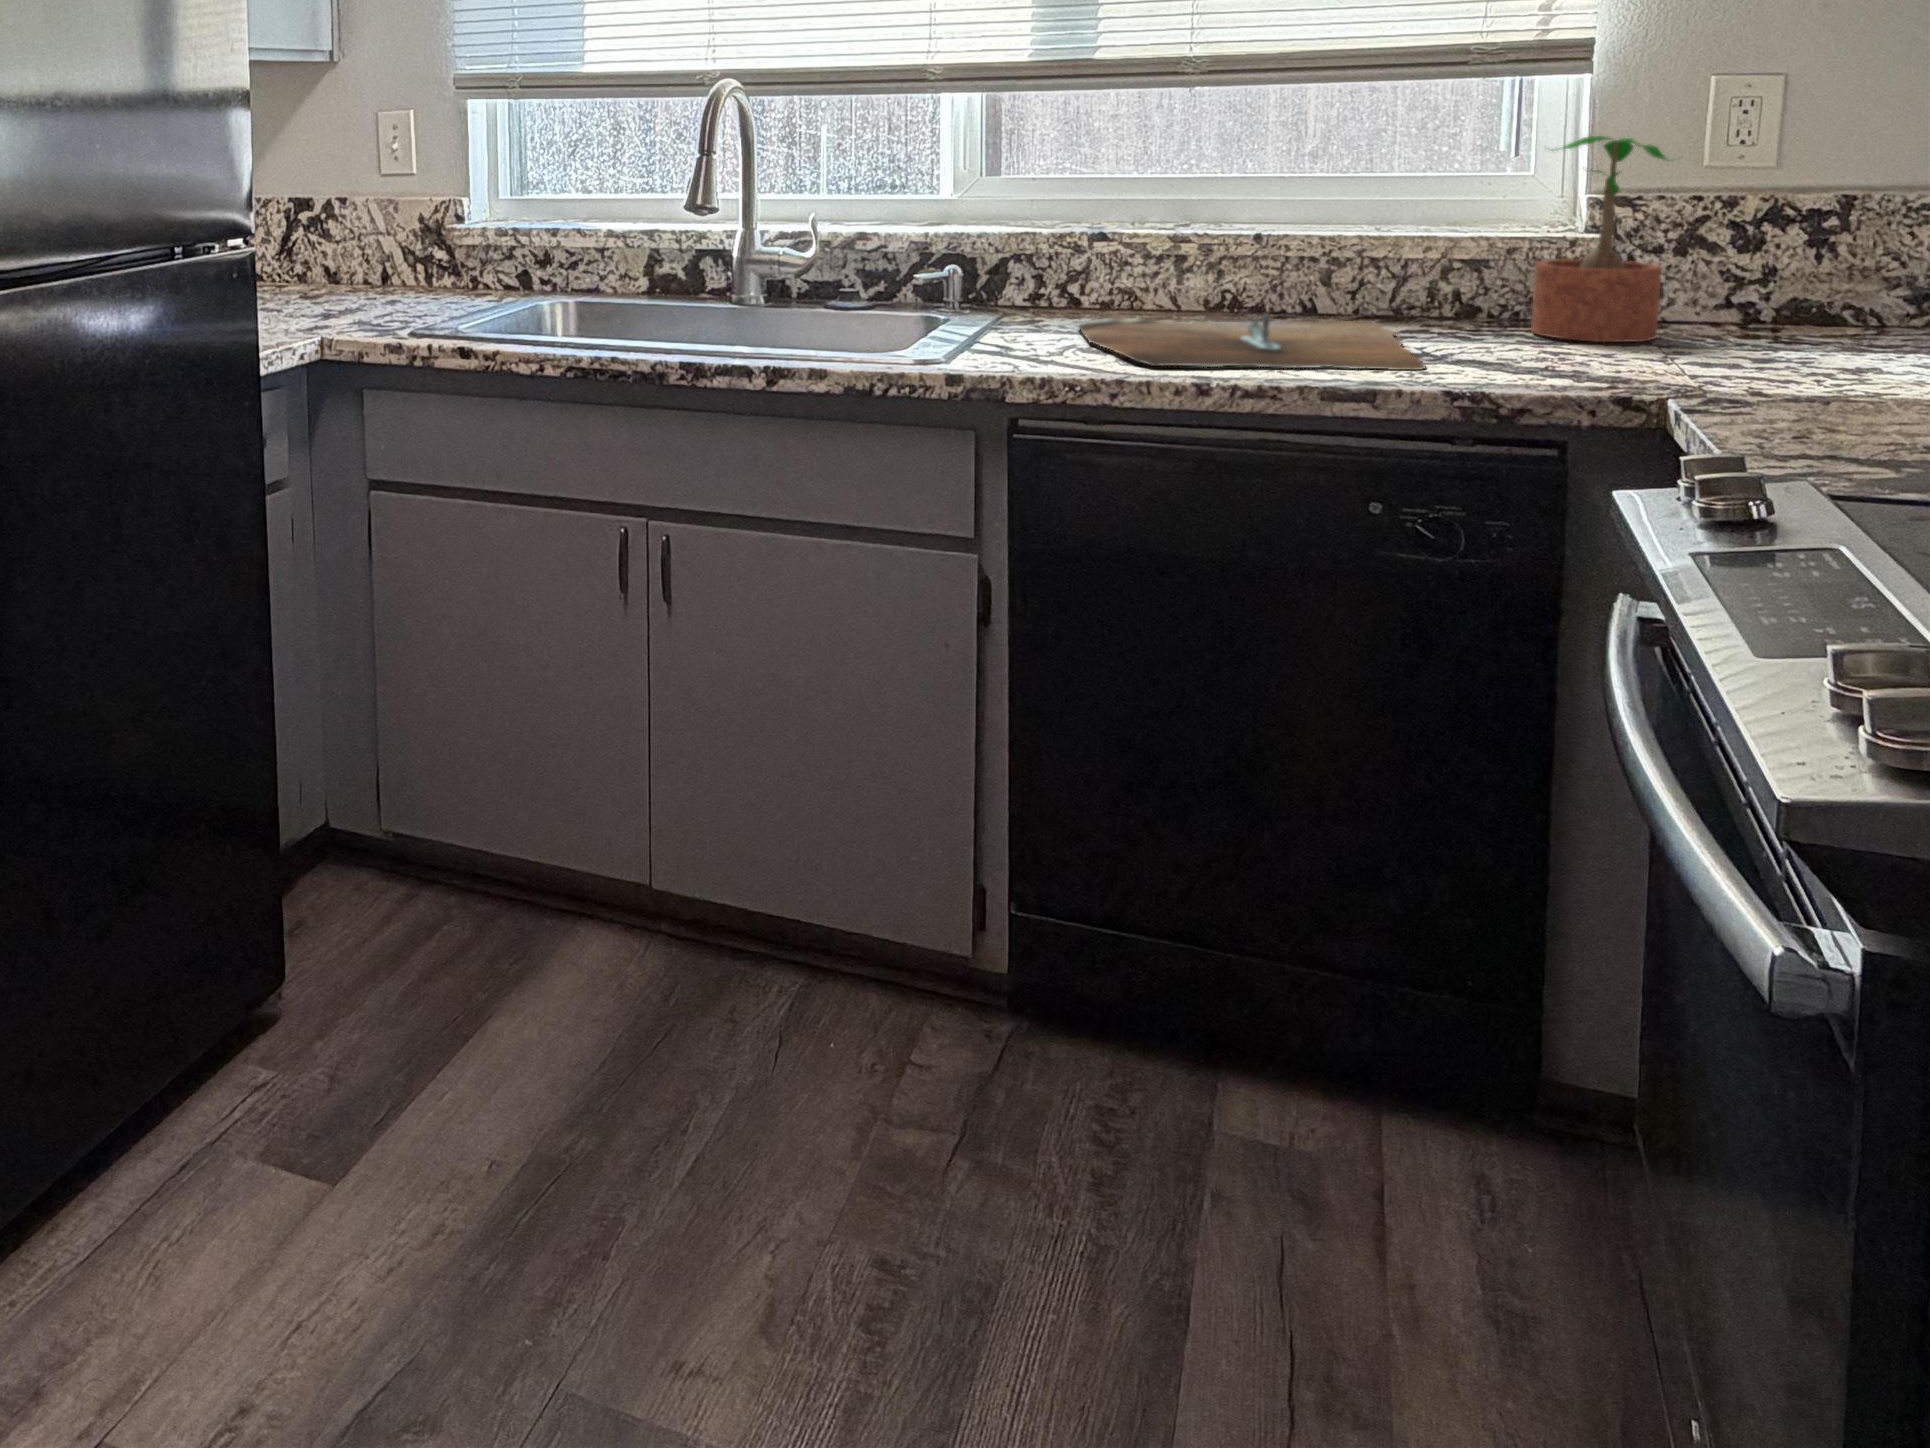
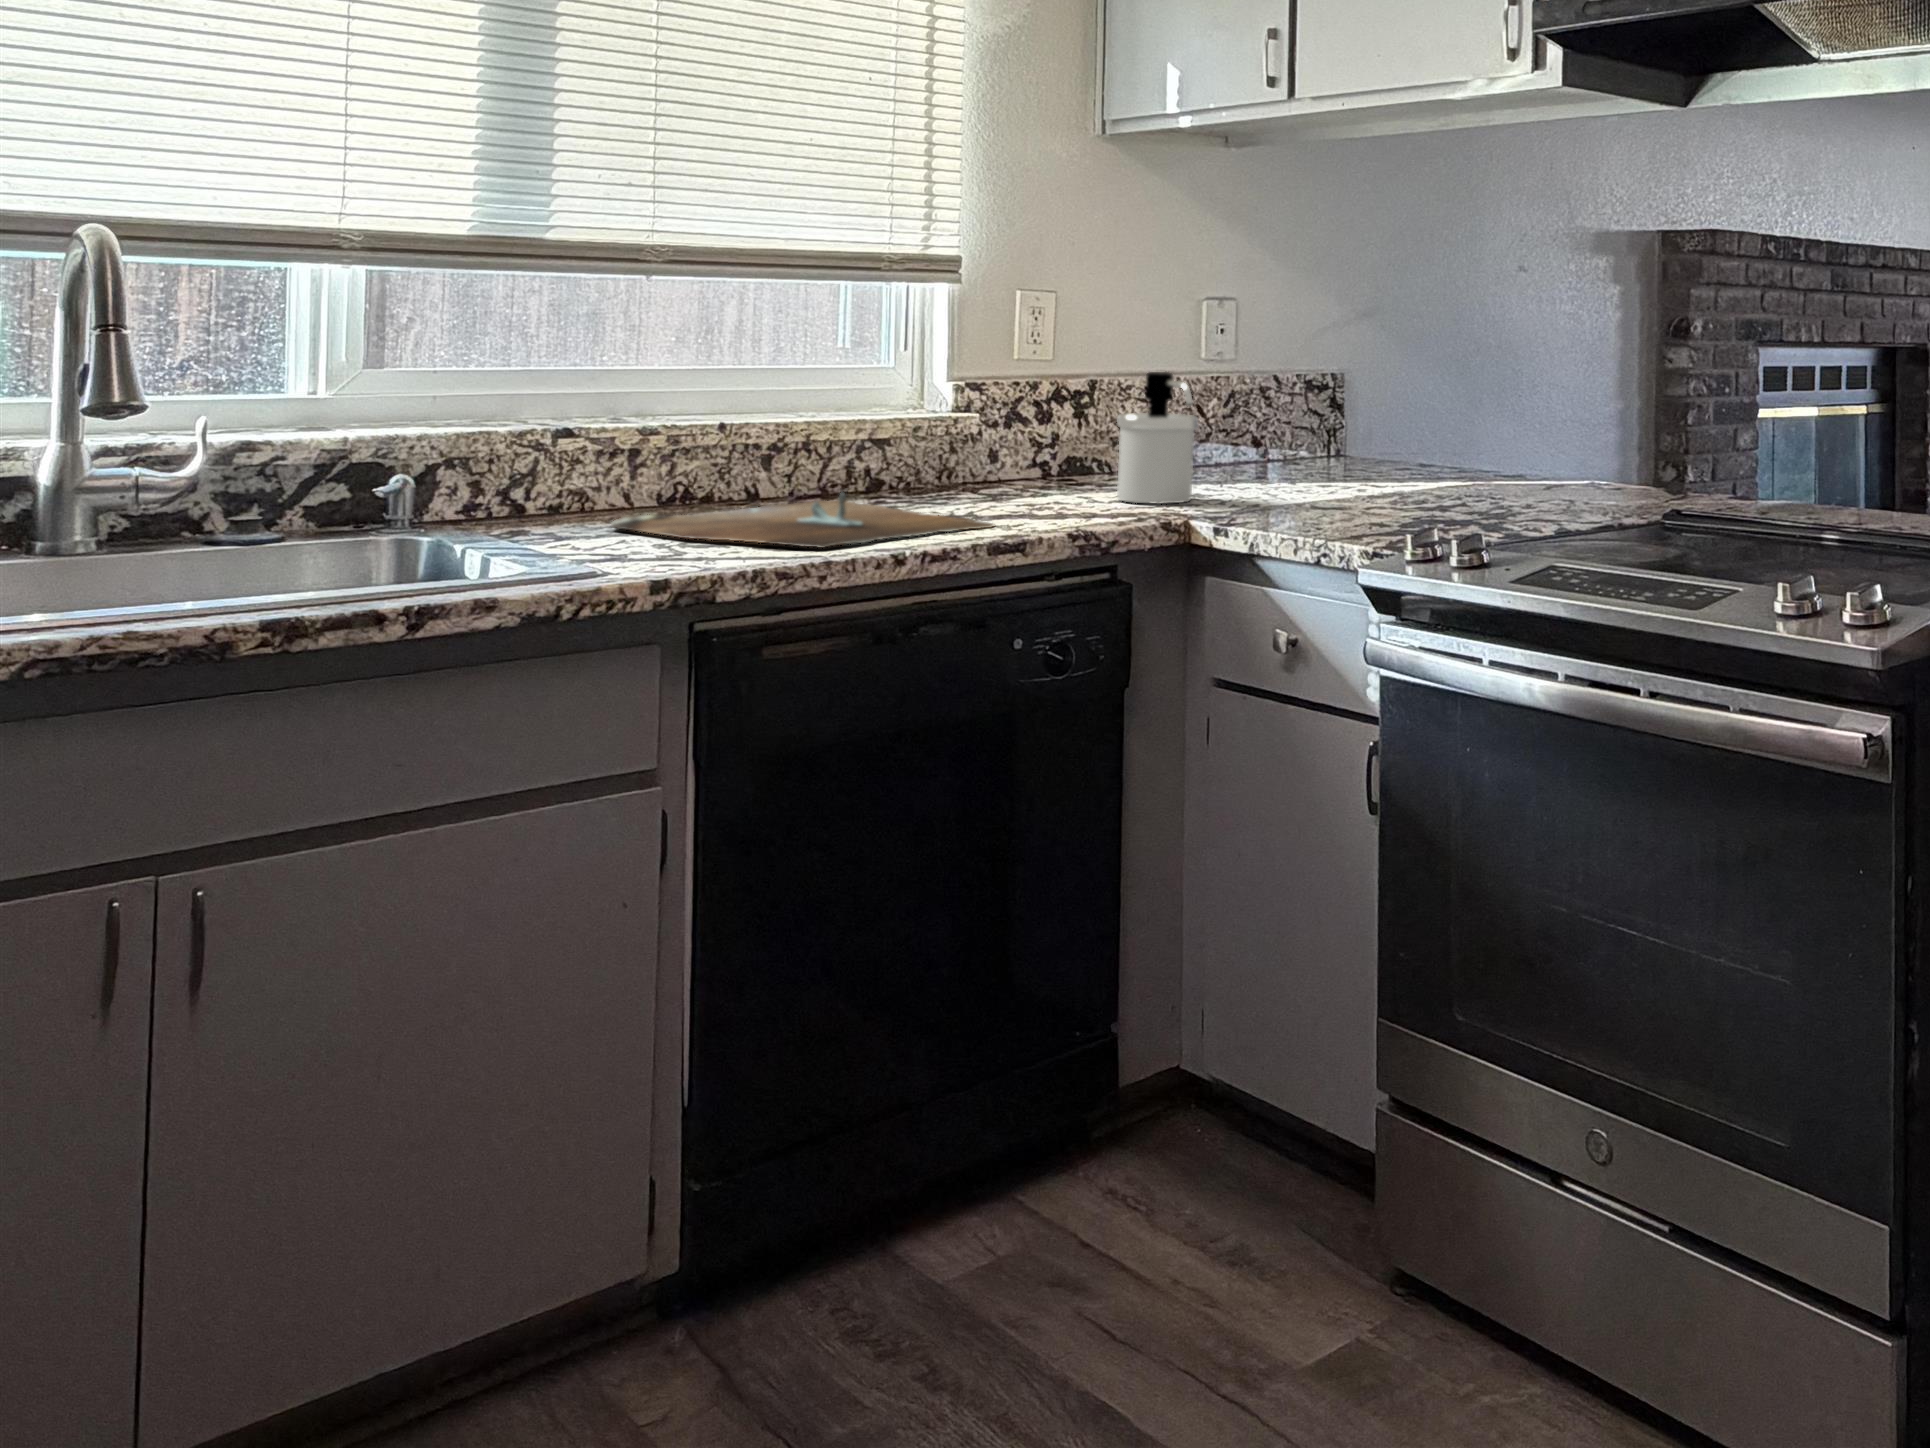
potted plant: present [1531,136,1666,342] -> none [952,335,1050,498]
soap dispenser: none [1723,186,1872,374] -> present [1117,372,1198,504]

